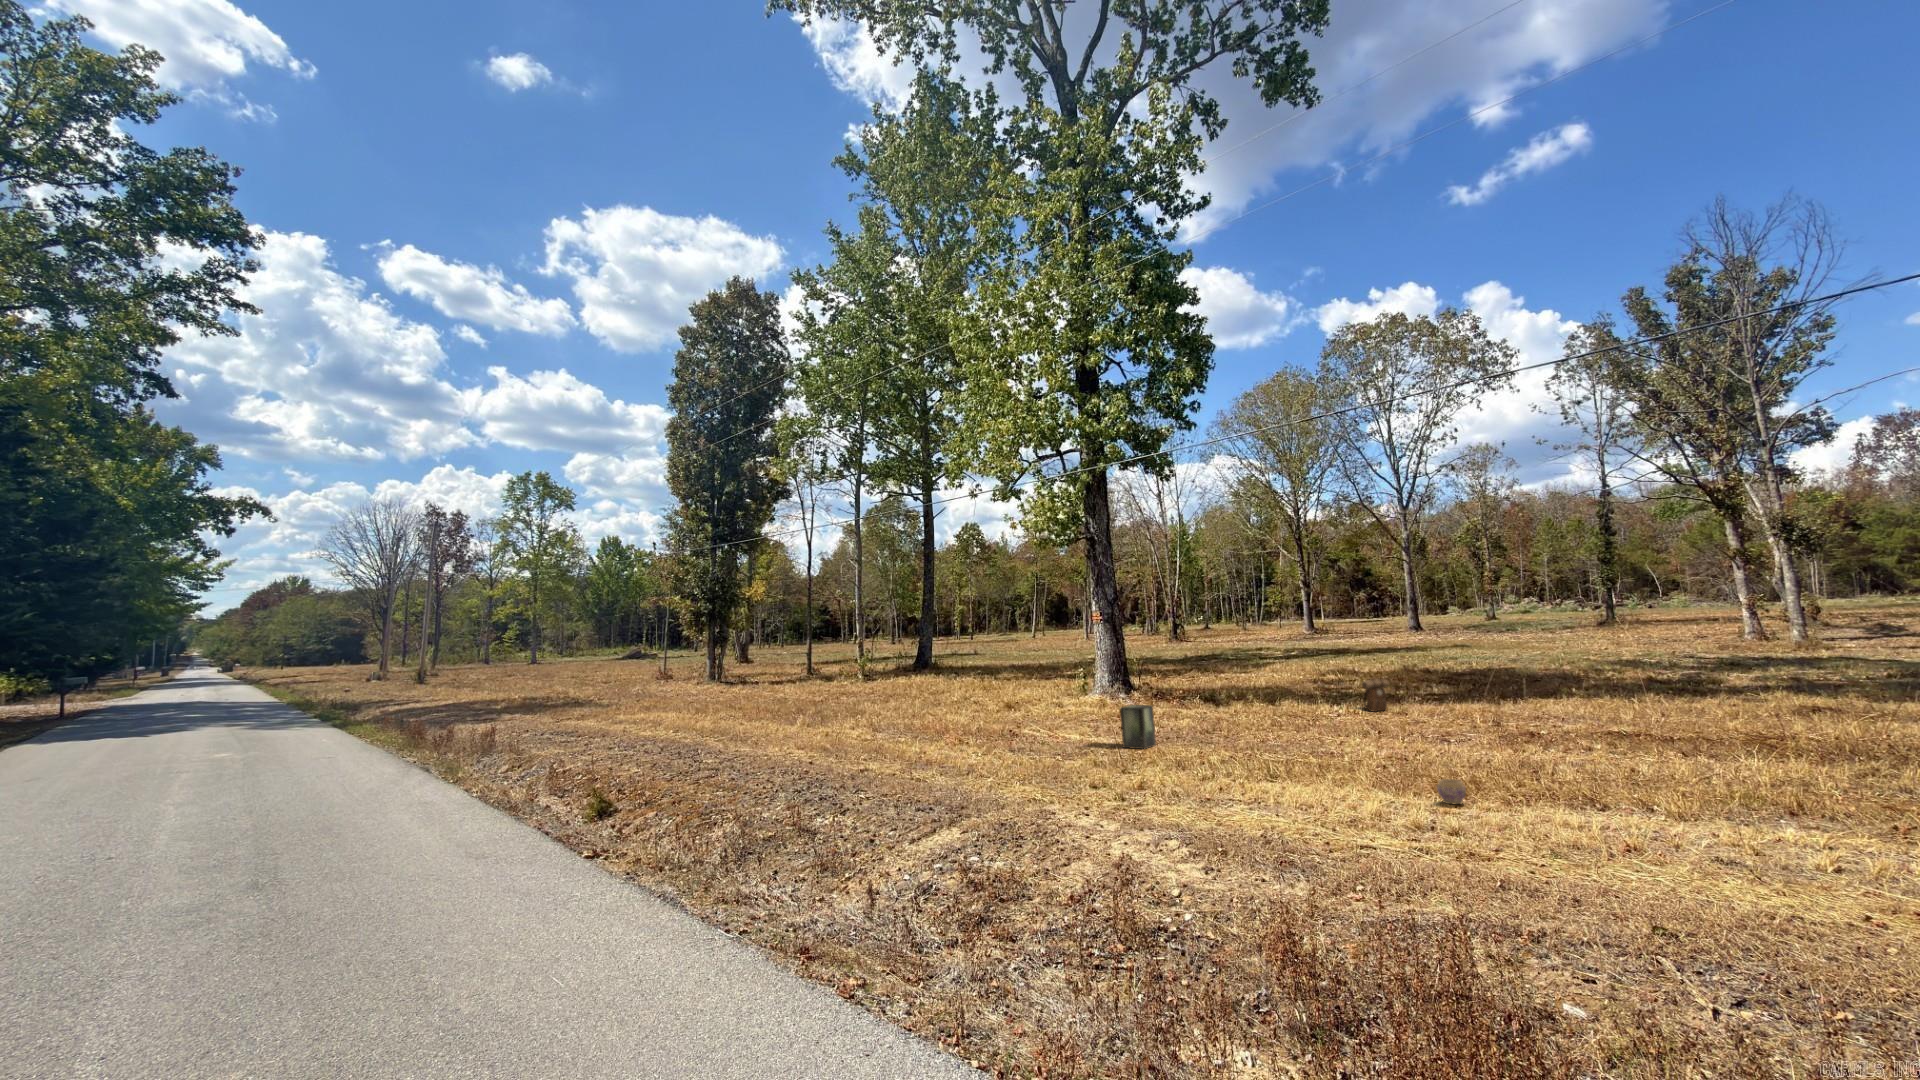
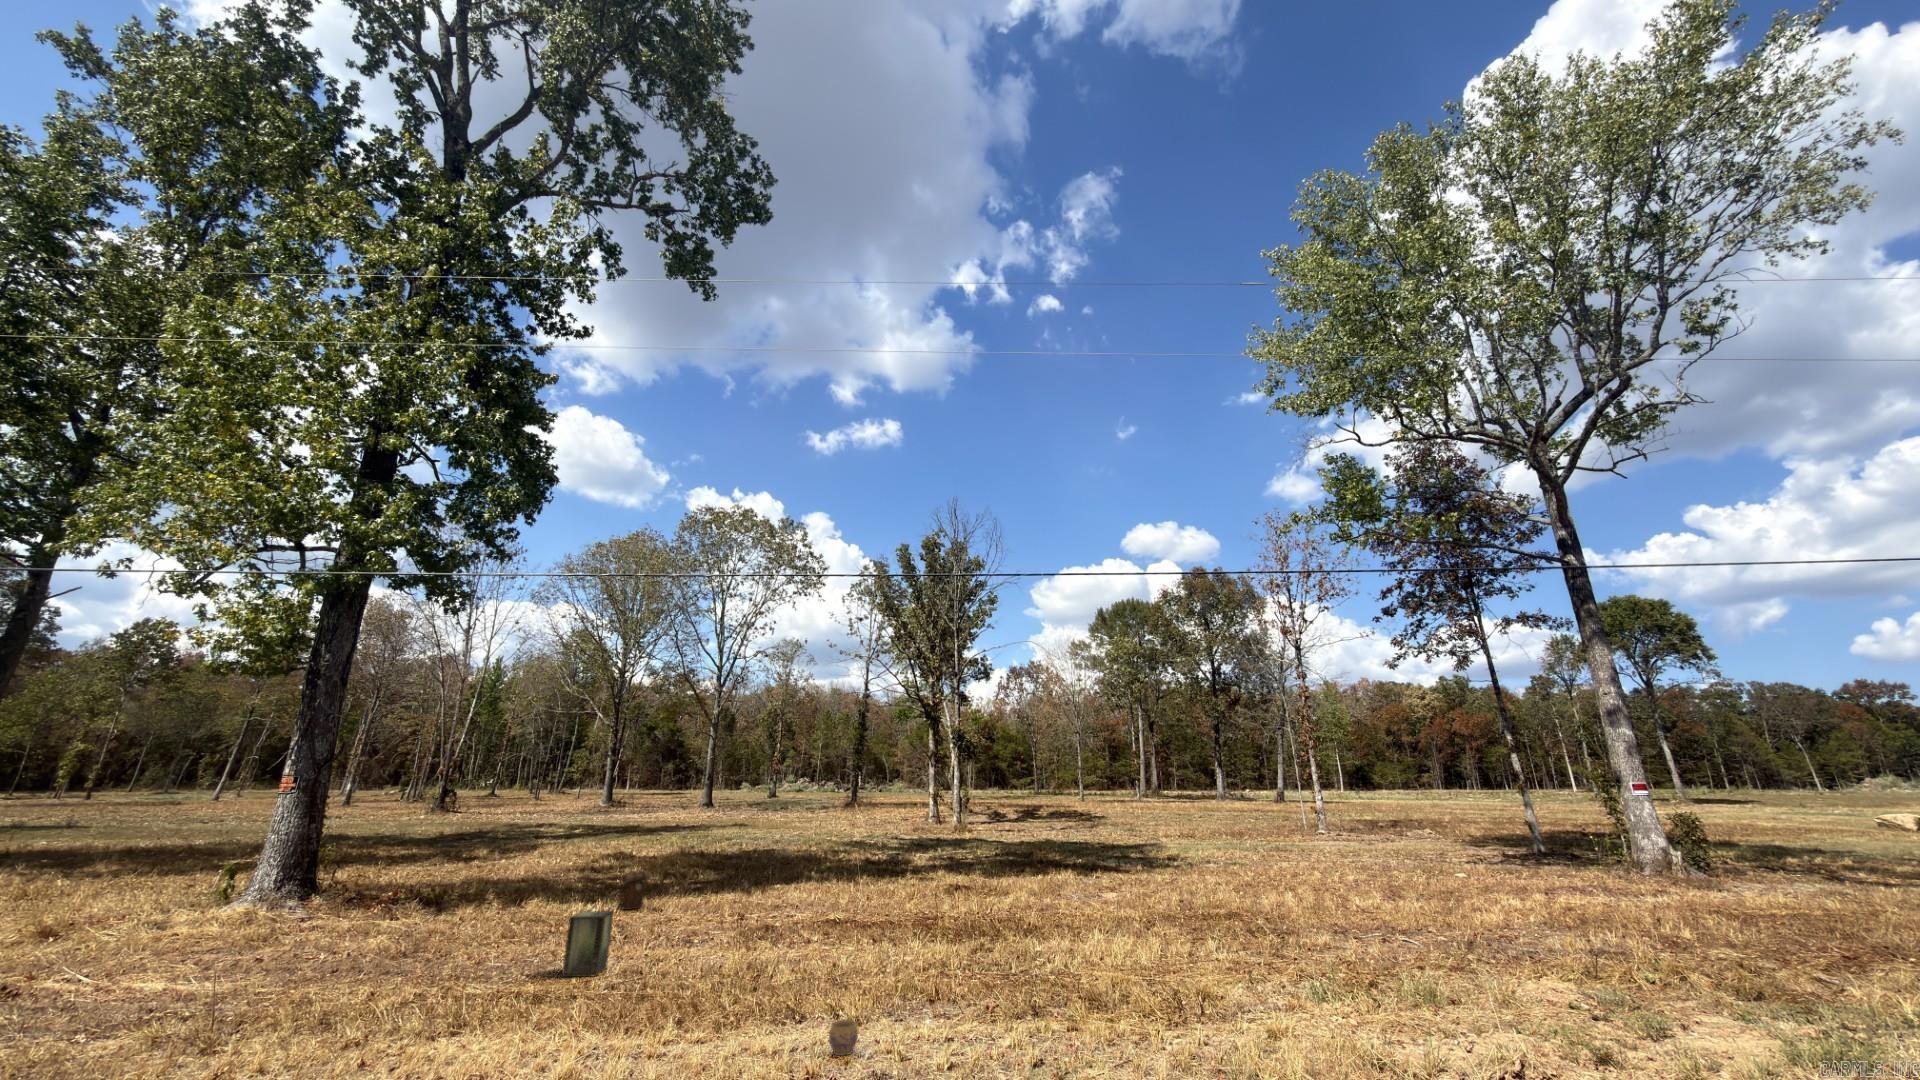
storage box: present [1120,705,1156,749] -> present [562,911,614,977]
planter: present [1437,779,1466,804] -> present [829,1020,858,1056]

